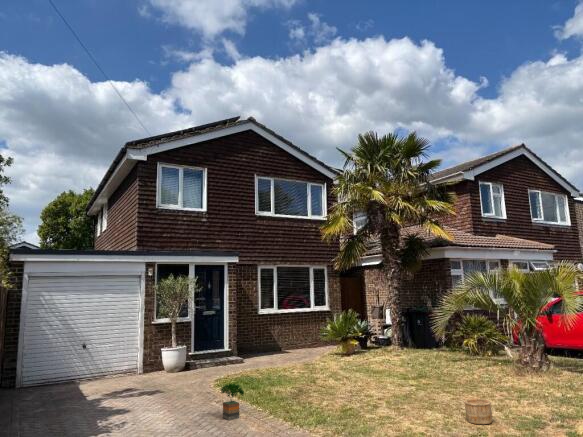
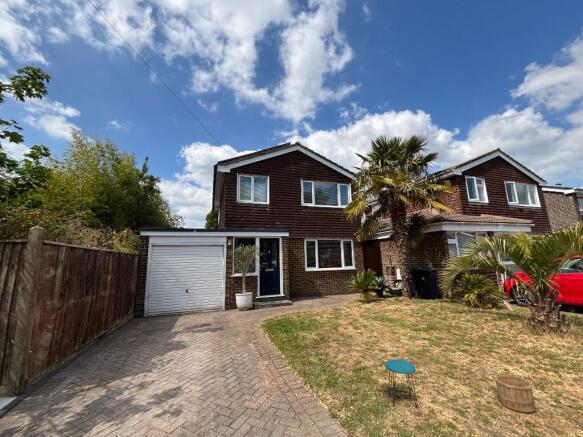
potted tree: present [221,384,244,420] -> none [242,336,264,372]
stool: none [373,390,400,429] -> present [385,359,418,408]

